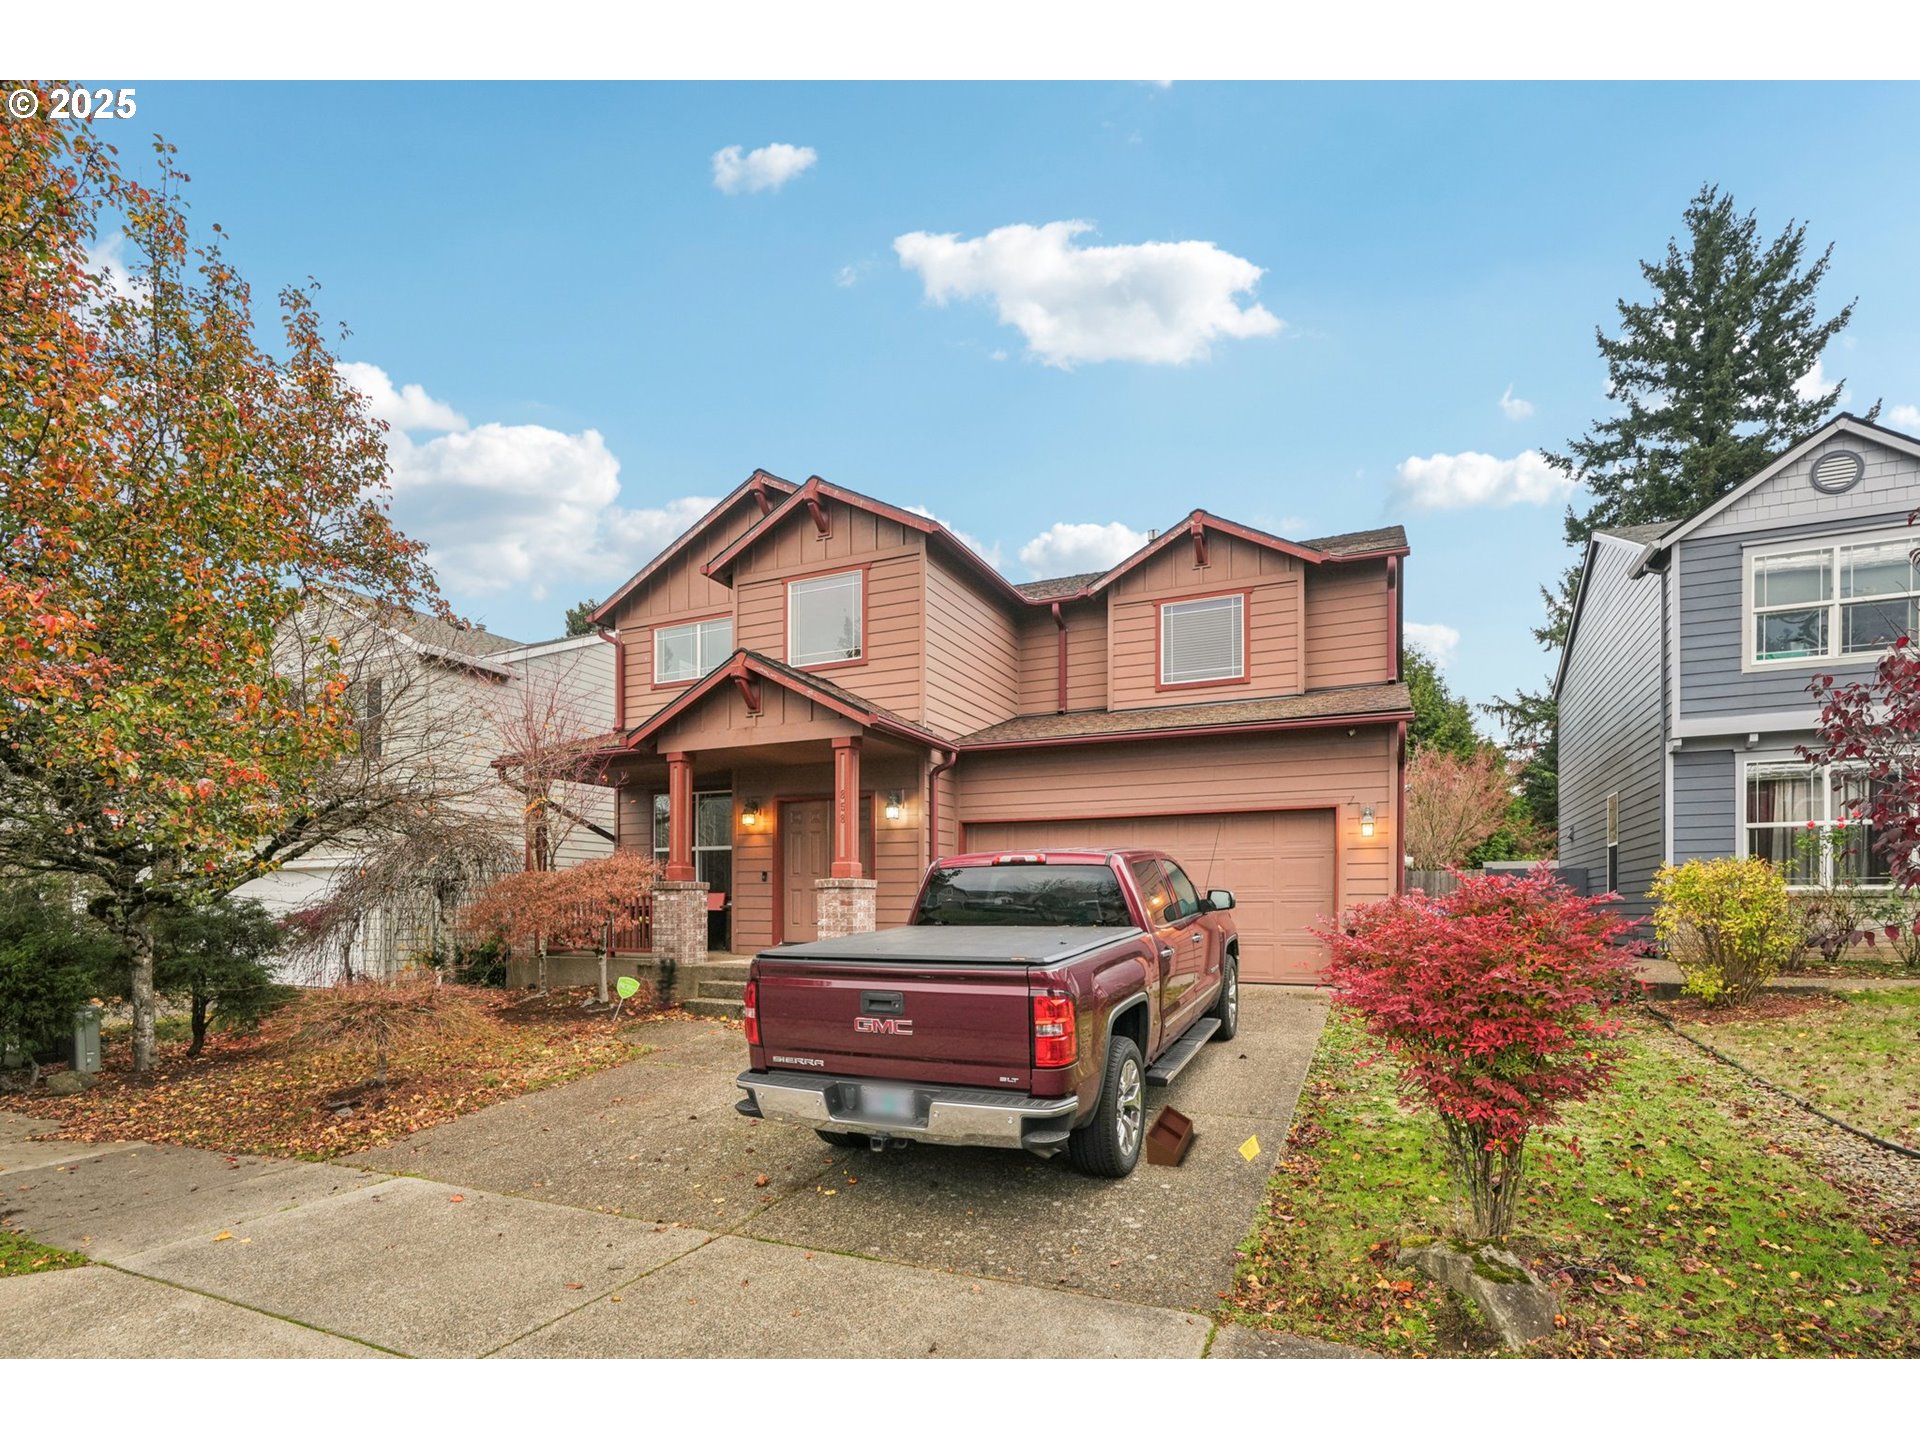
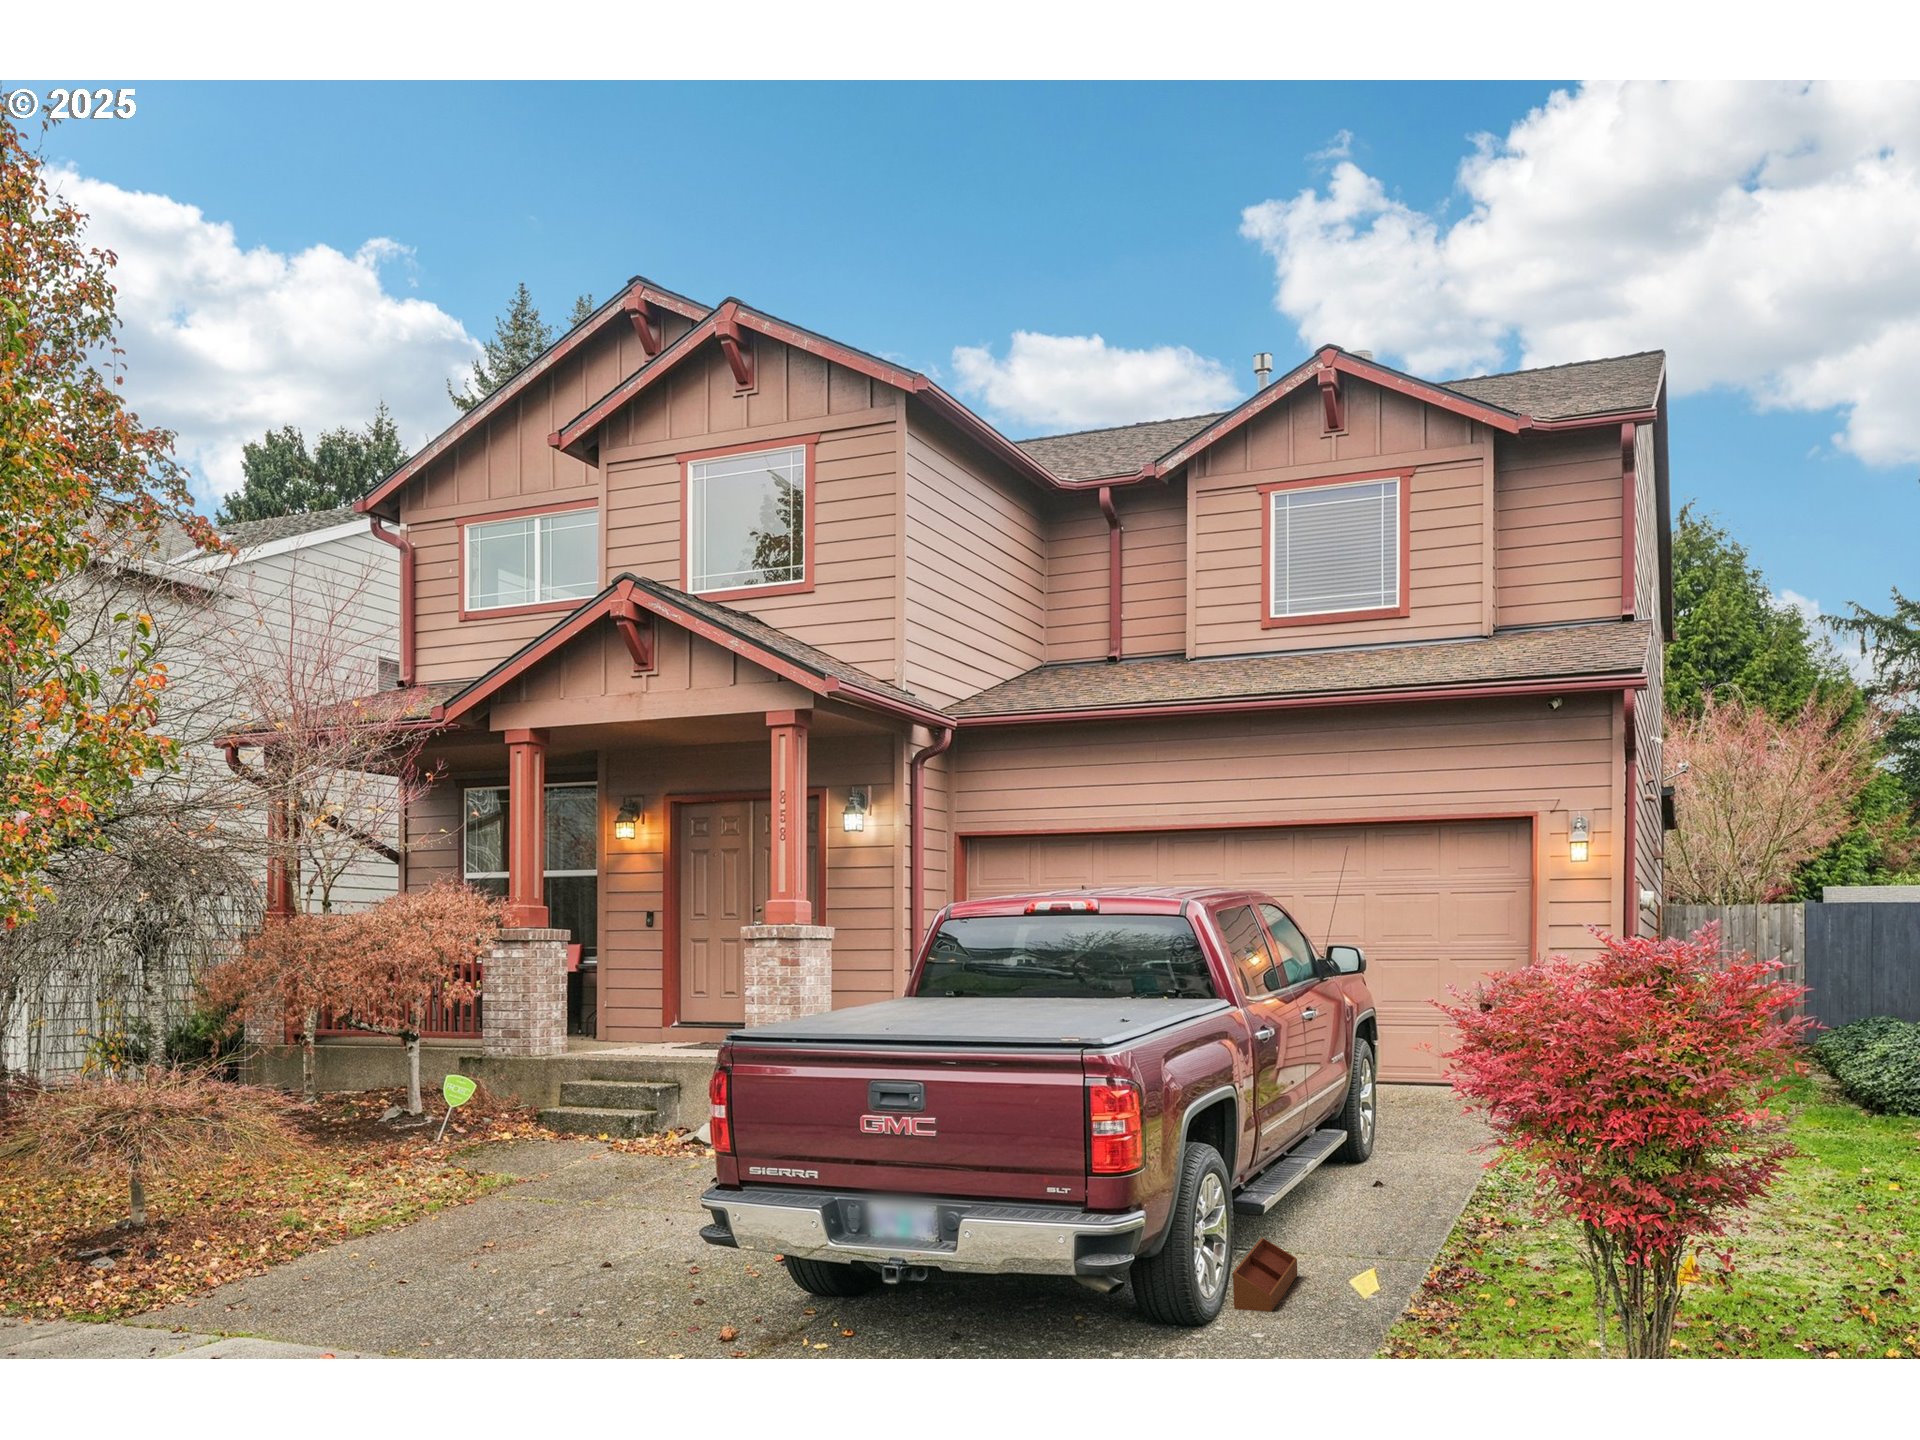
decorative plant: present [652,958,681,1009] -> none [483,1048,540,1126]

